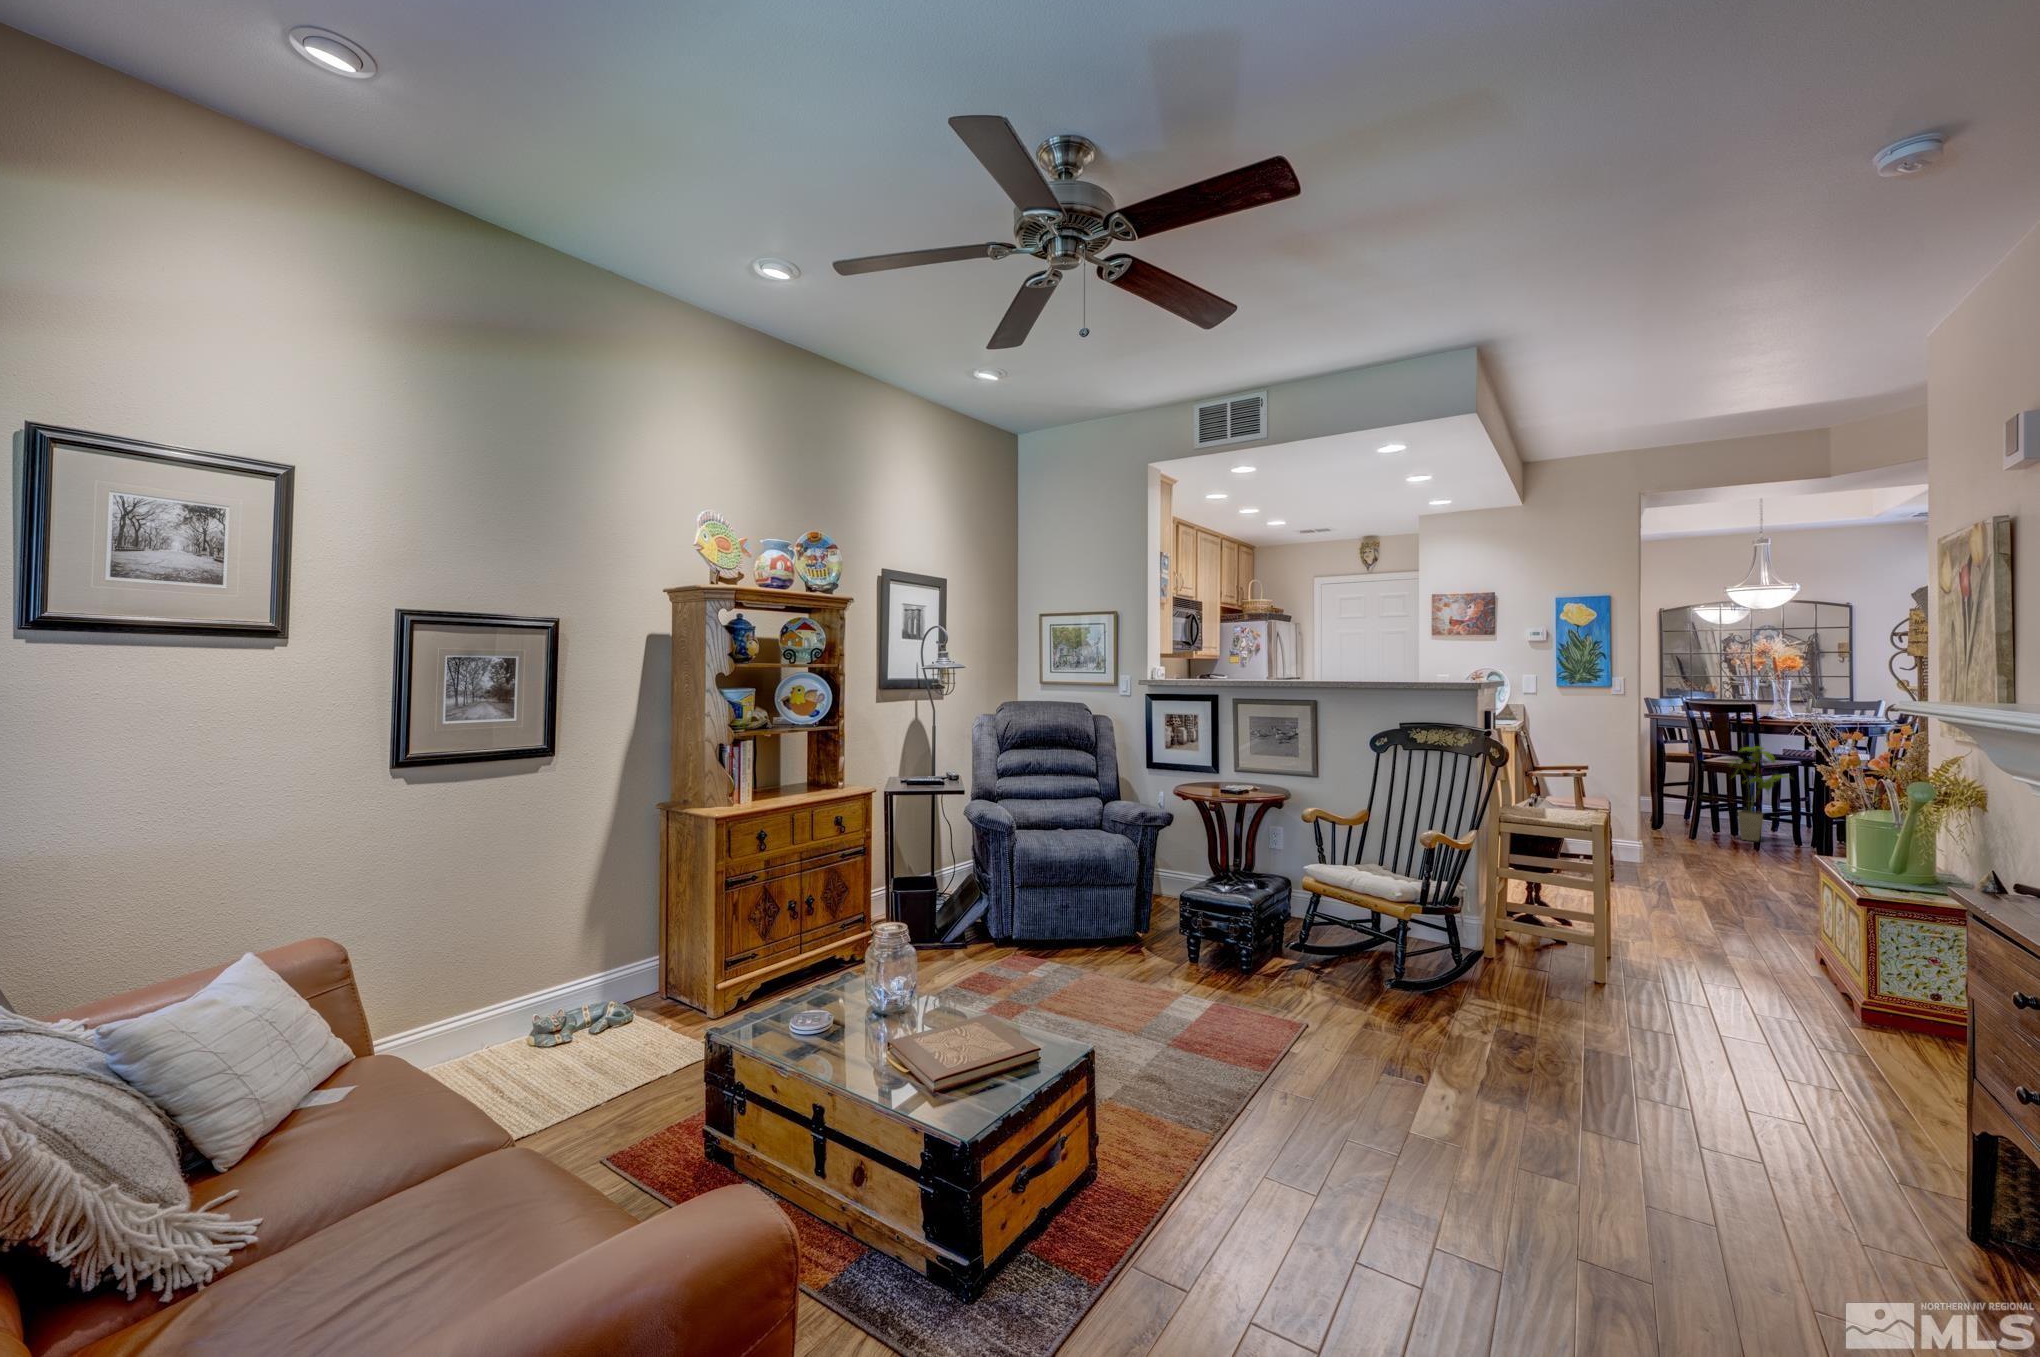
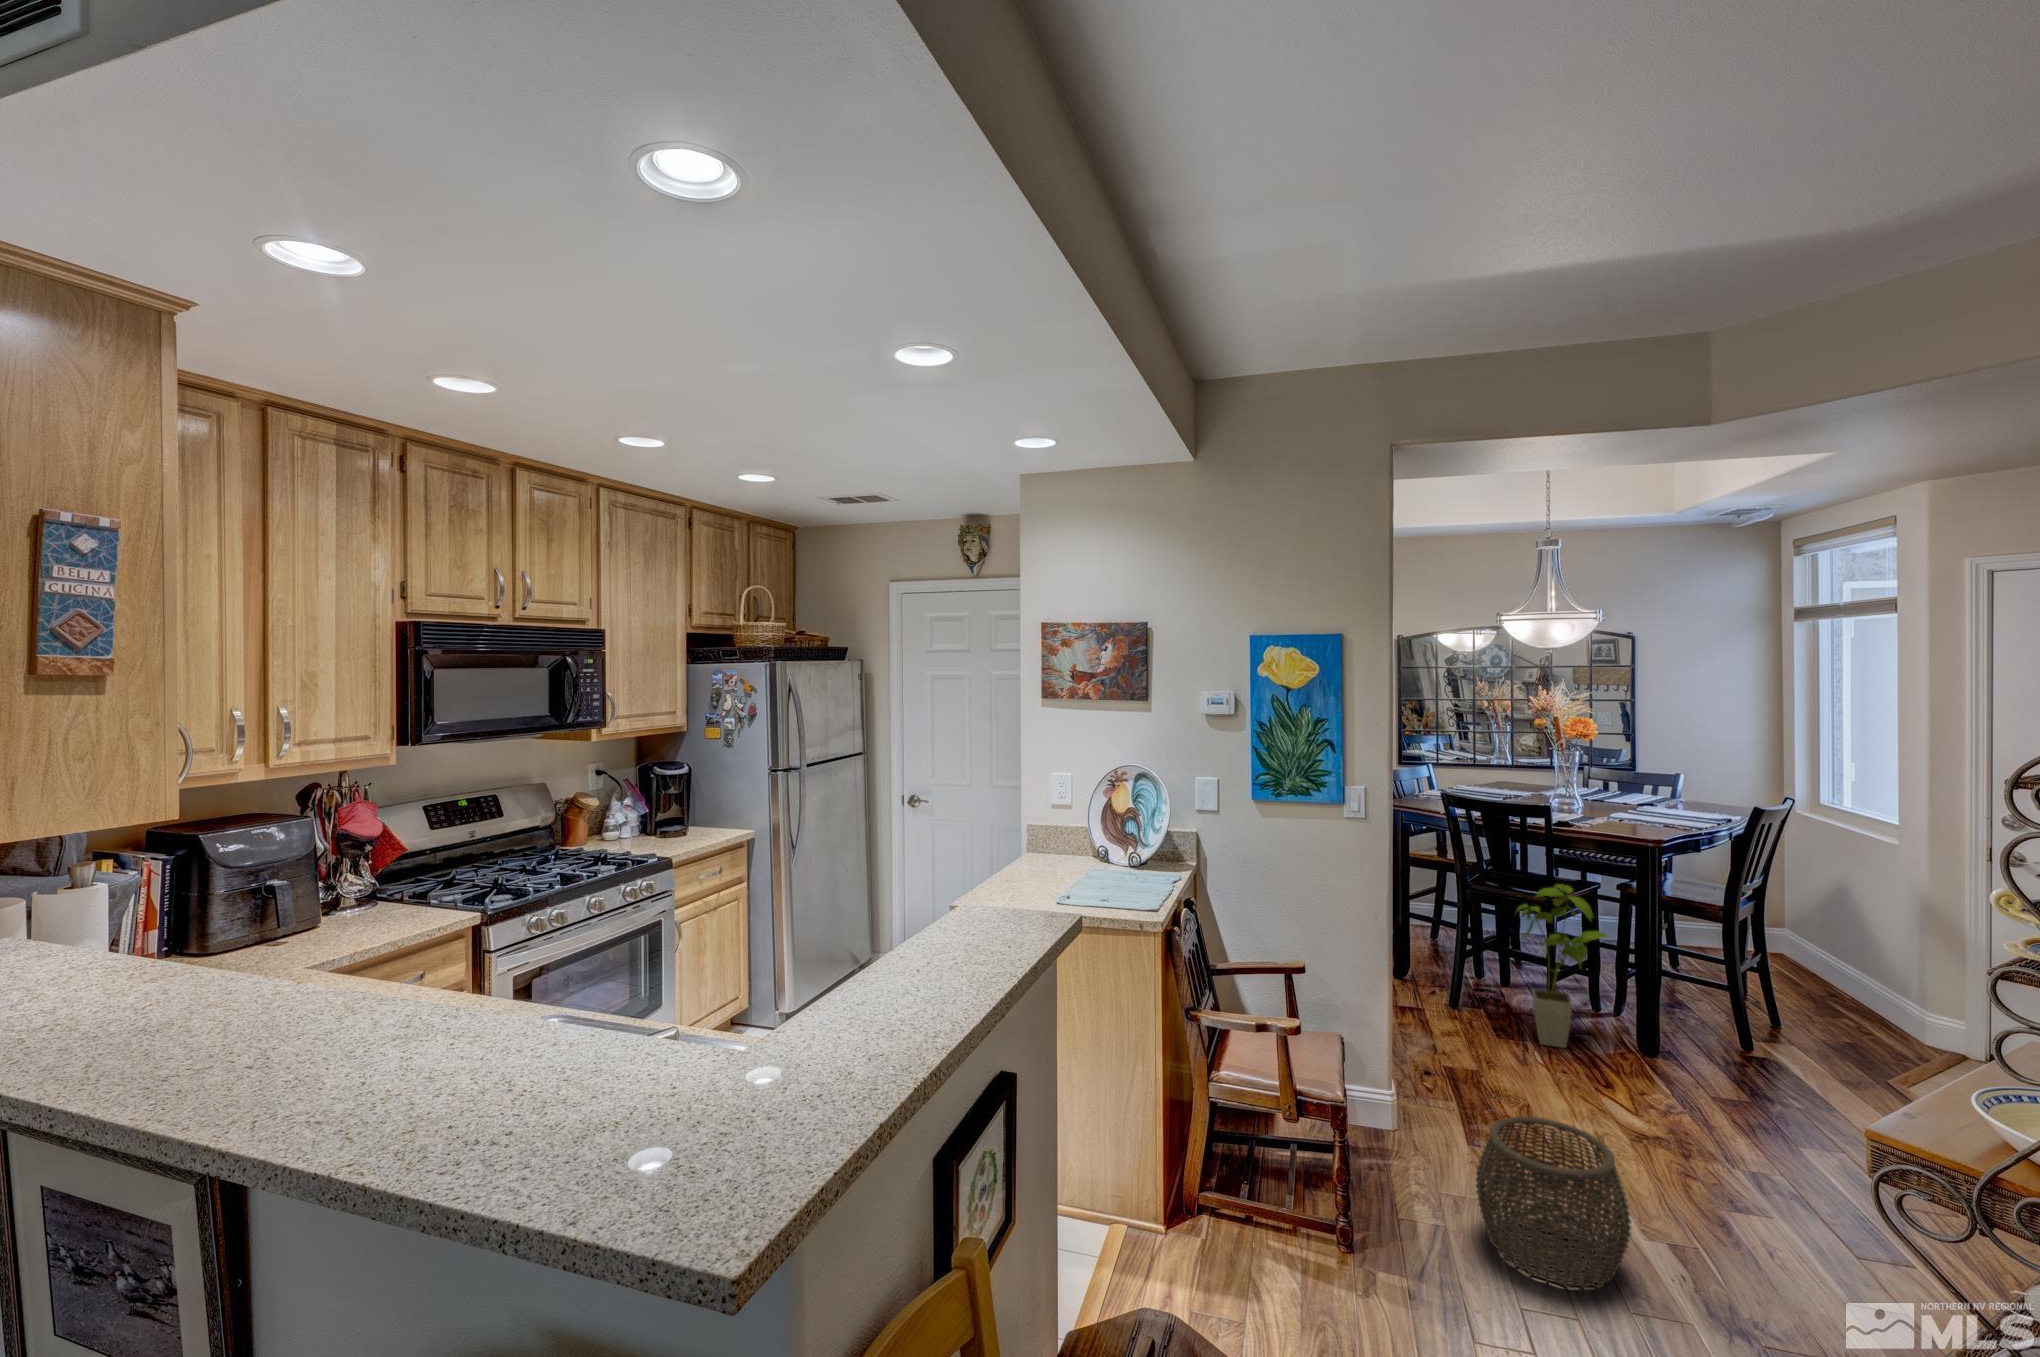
woven basket: none [1676,824,1755,886] -> present [1475,1116,1631,1289]

